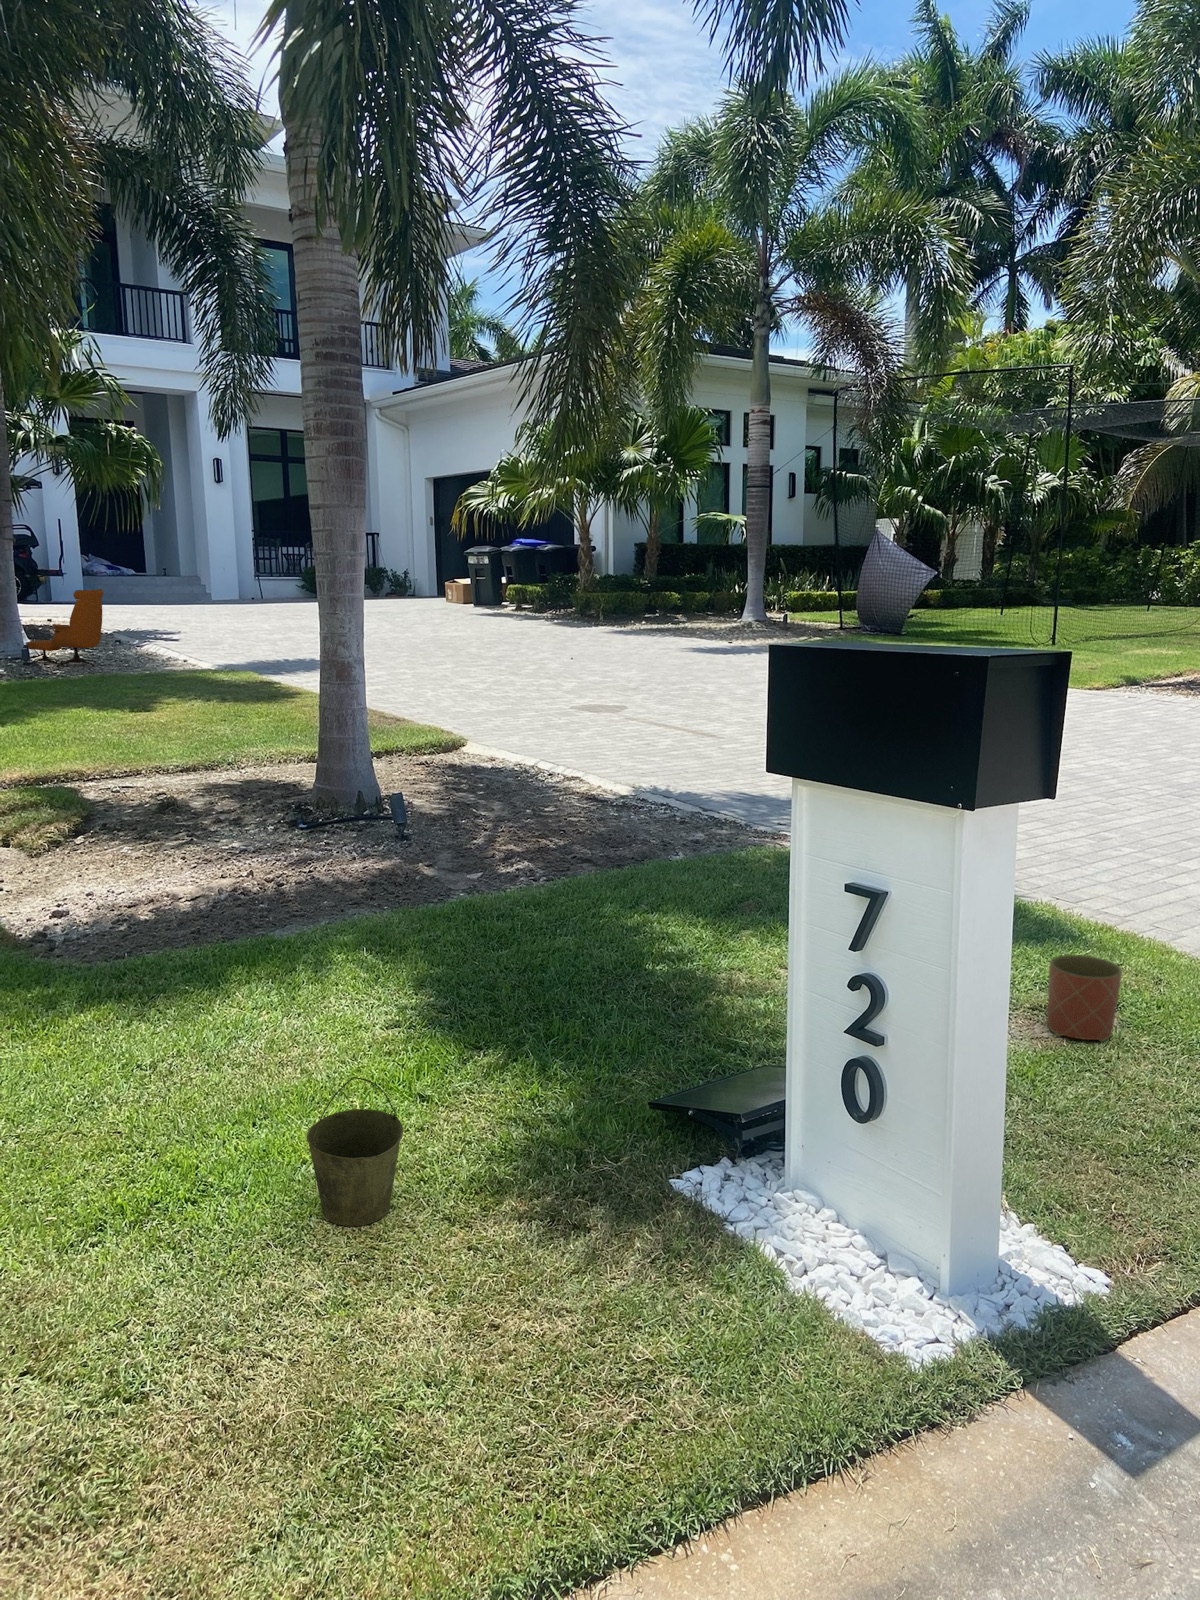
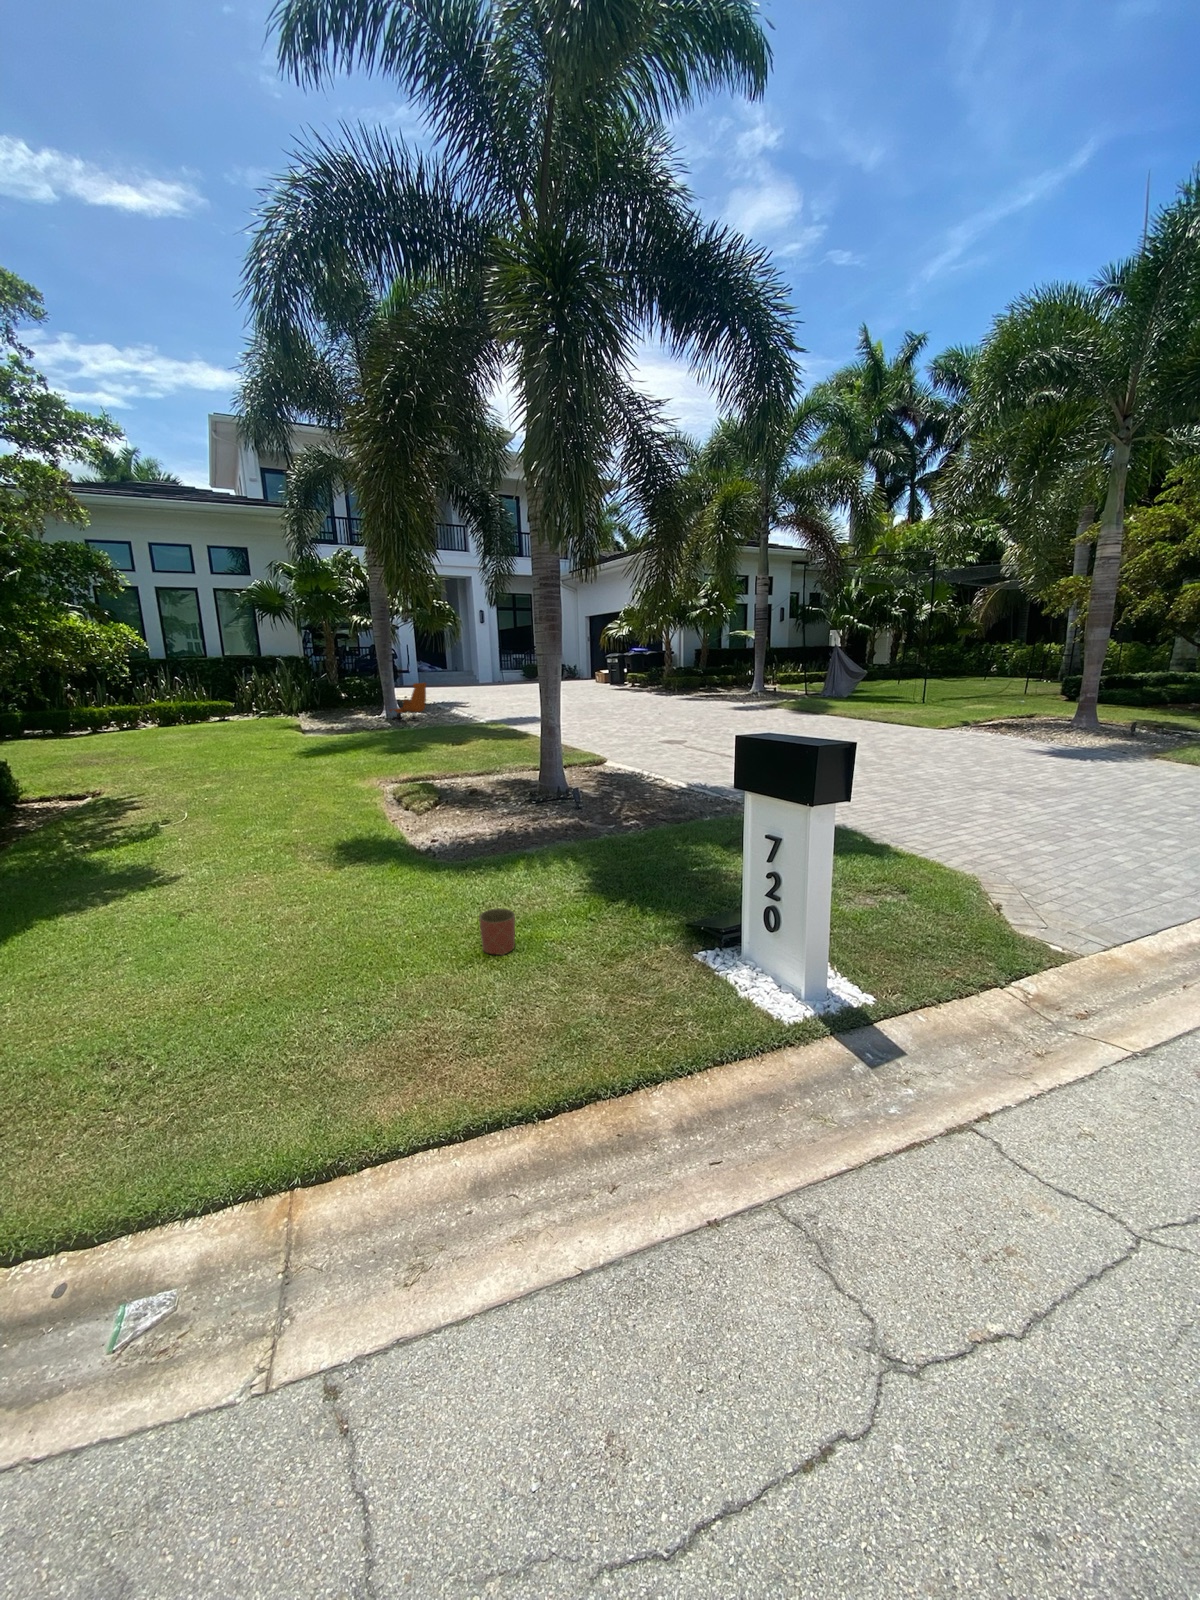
planter: present [1047,955,1122,1042] -> present [479,908,515,955]
bucket: present [307,1077,403,1226] -> none [550,910,588,968]

